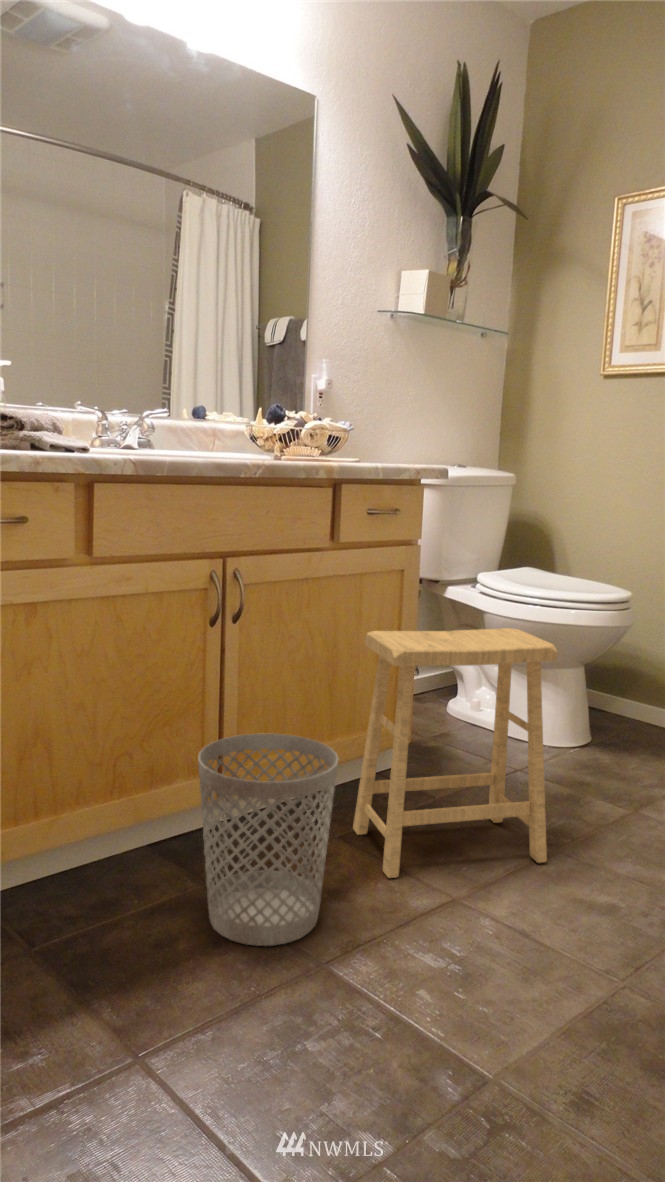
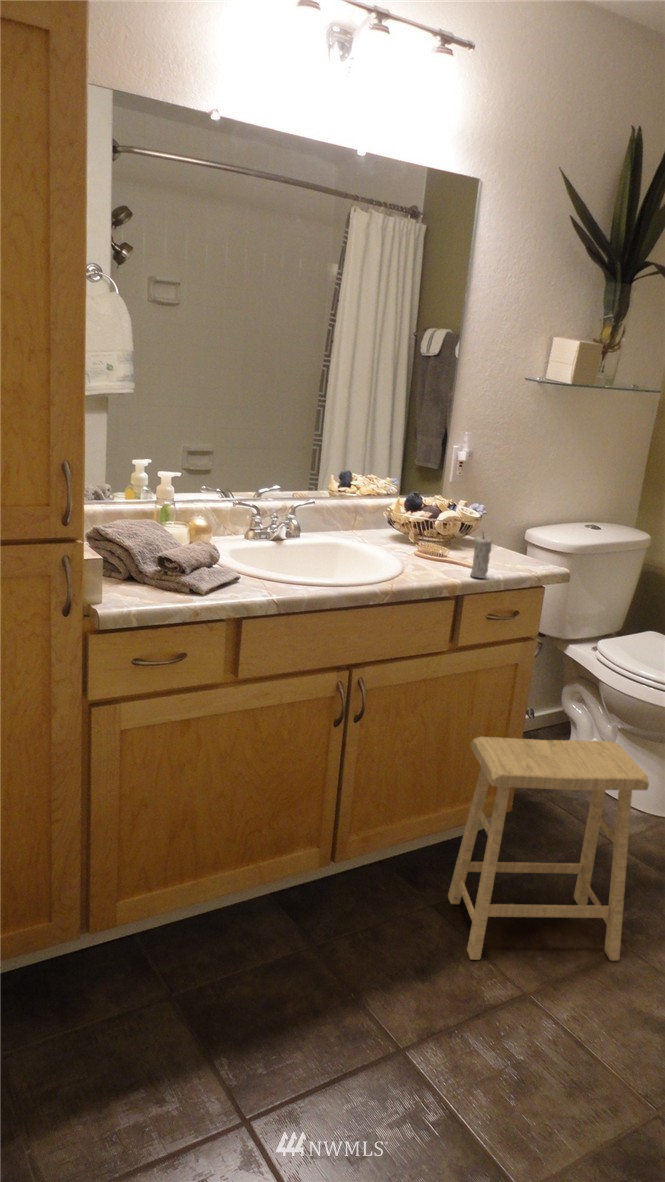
candle: none [346,411,366,465] -> present [470,536,492,578]
wastebasket: present [198,734,339,946] -> none [312,832,431,1023]

